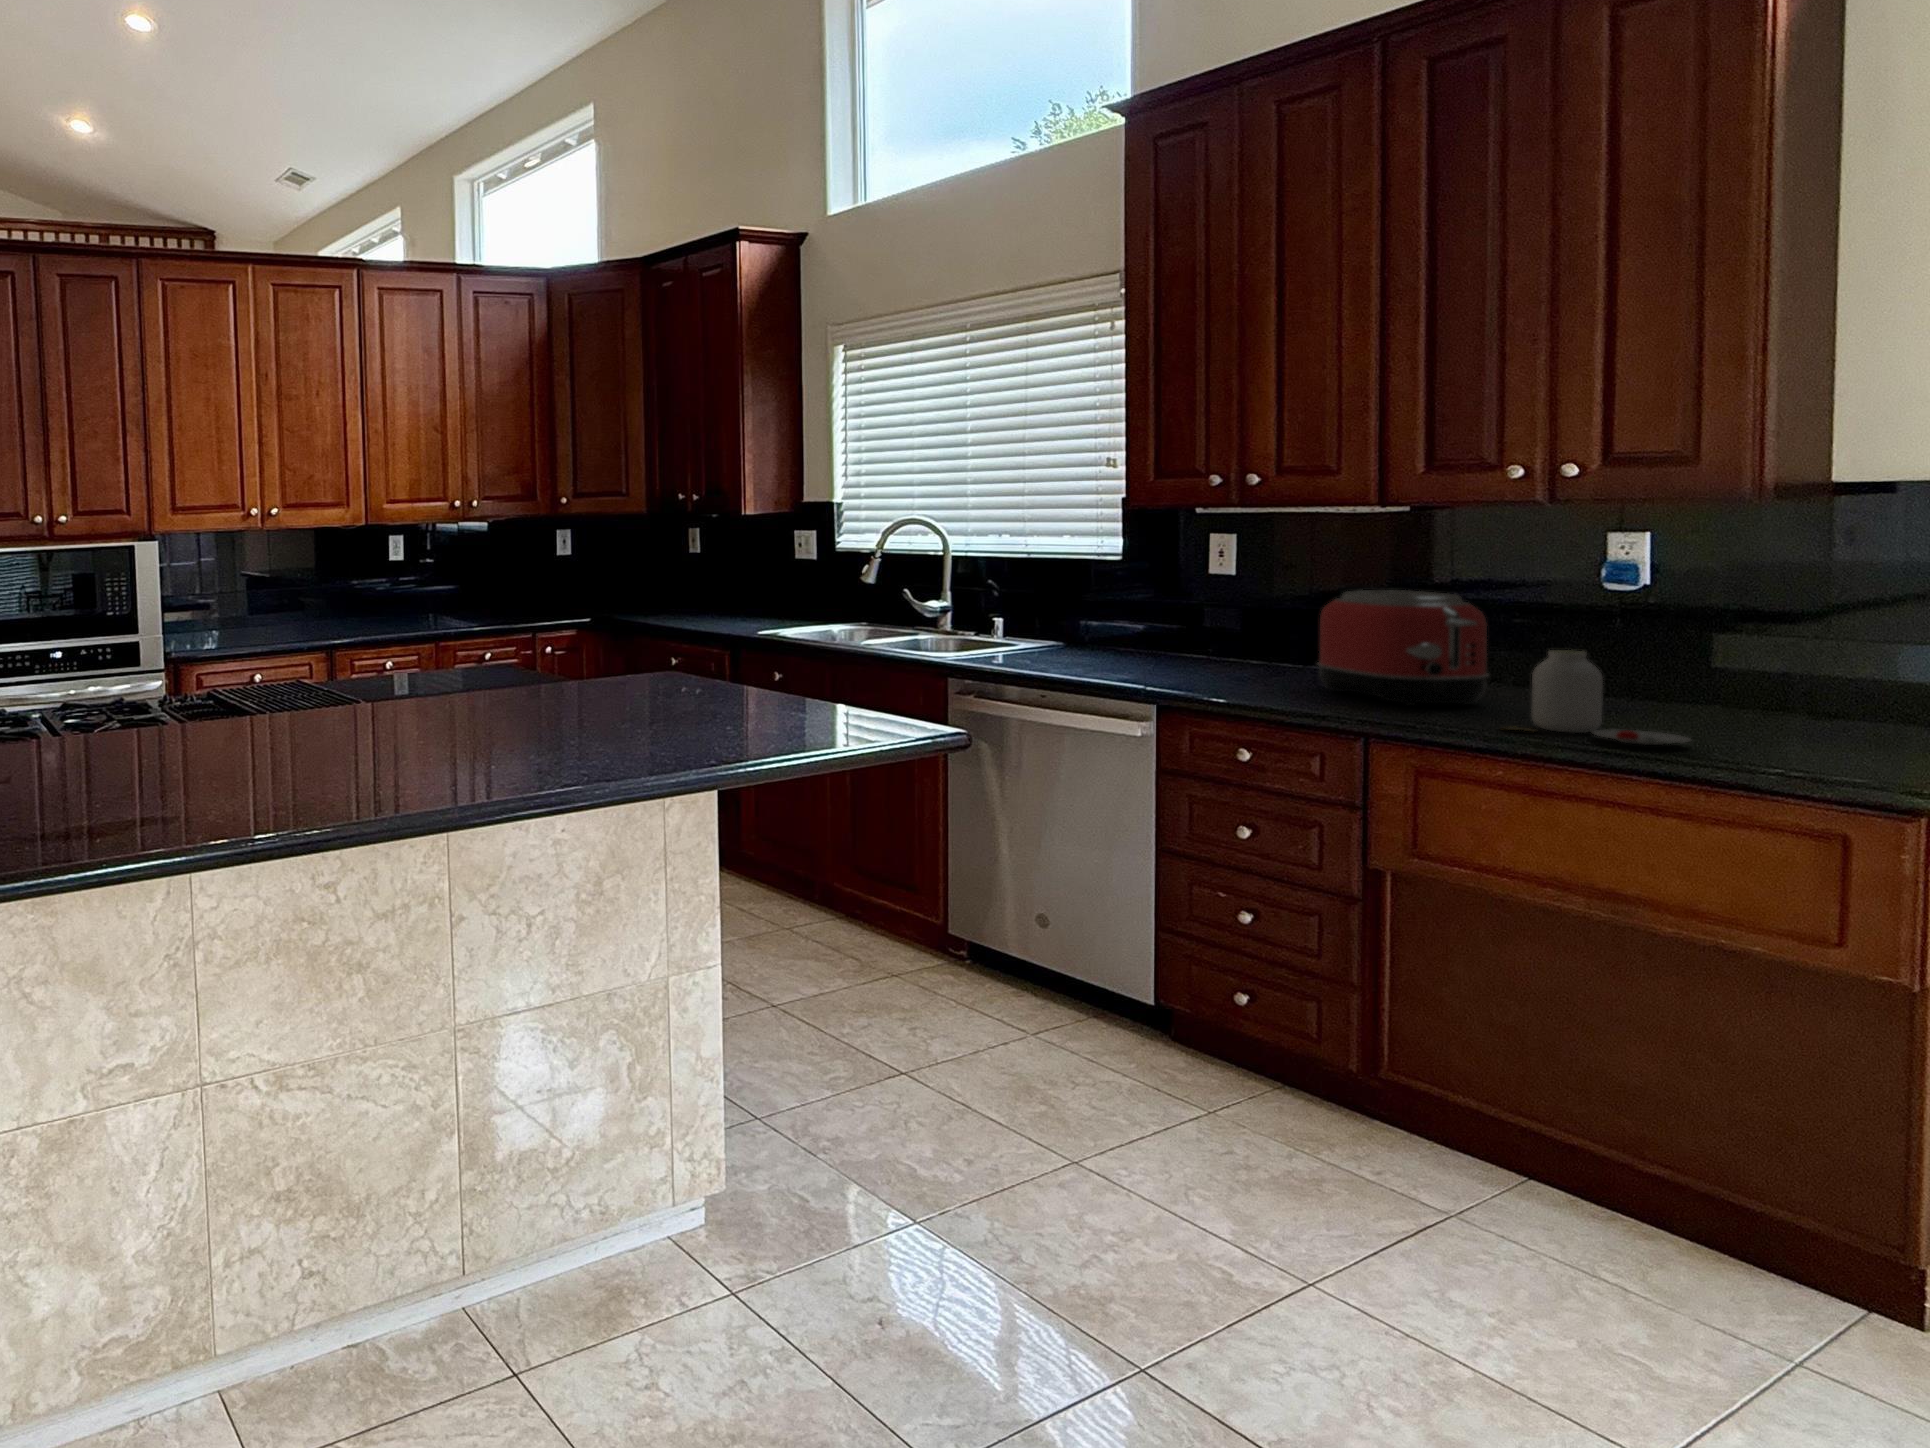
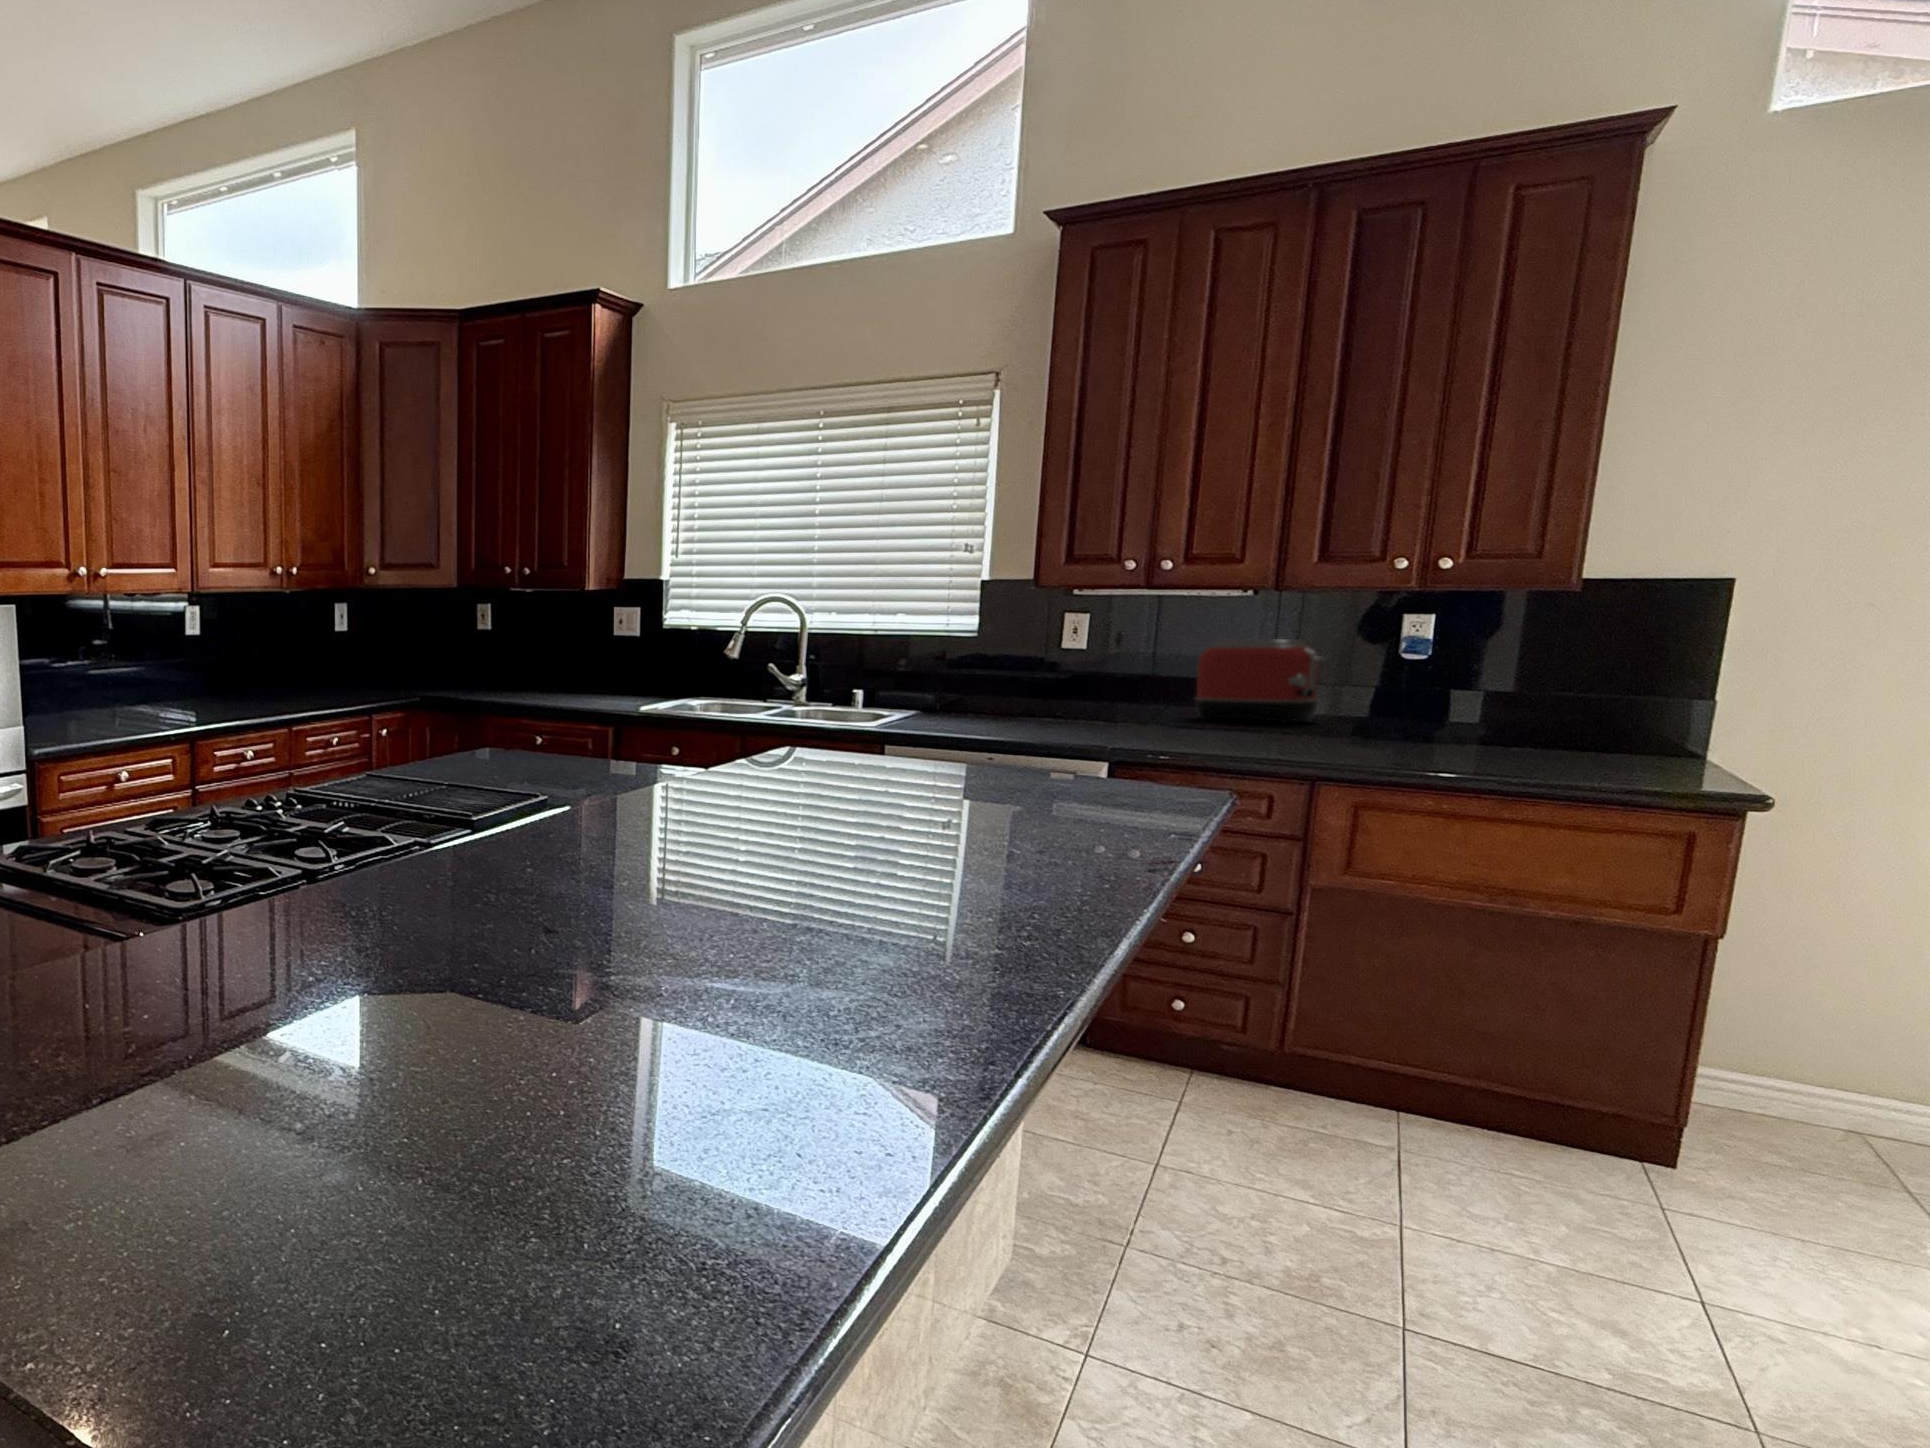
jar: present [1506,650,1690,745] -> none [1373,672,1494,732]

